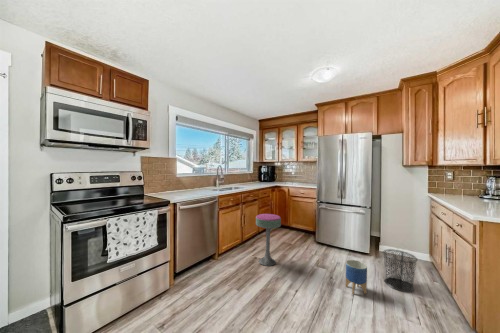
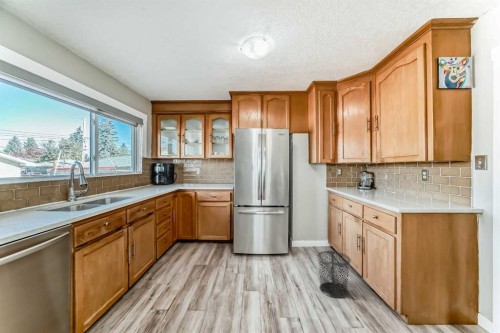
bar stool: present [256,214,281,266] -> none [157,233,197,316]
planter: present [346,260,367,294] -> none [287,276,312,322]

